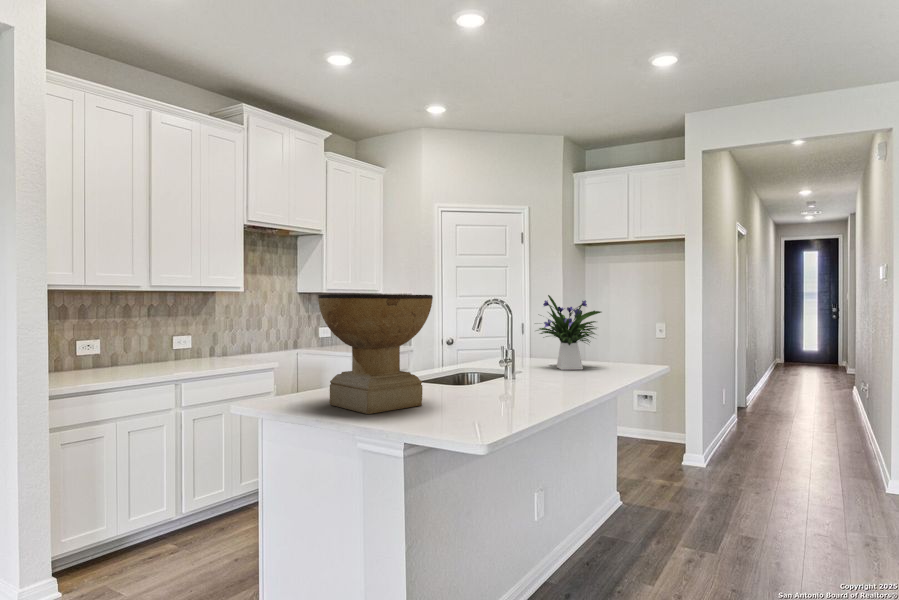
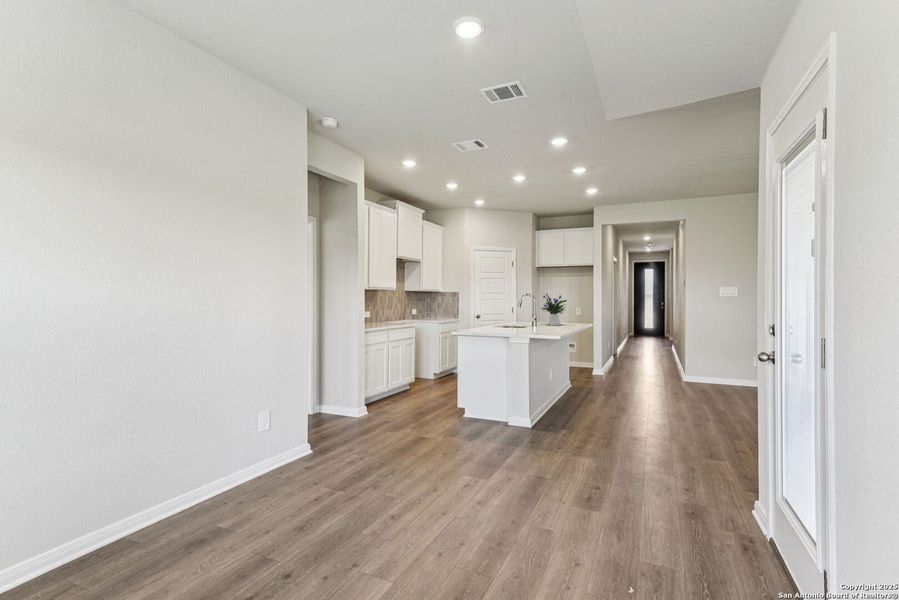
decorative bowl: present [318,294,433,414] -> none [484,292,526,334]

